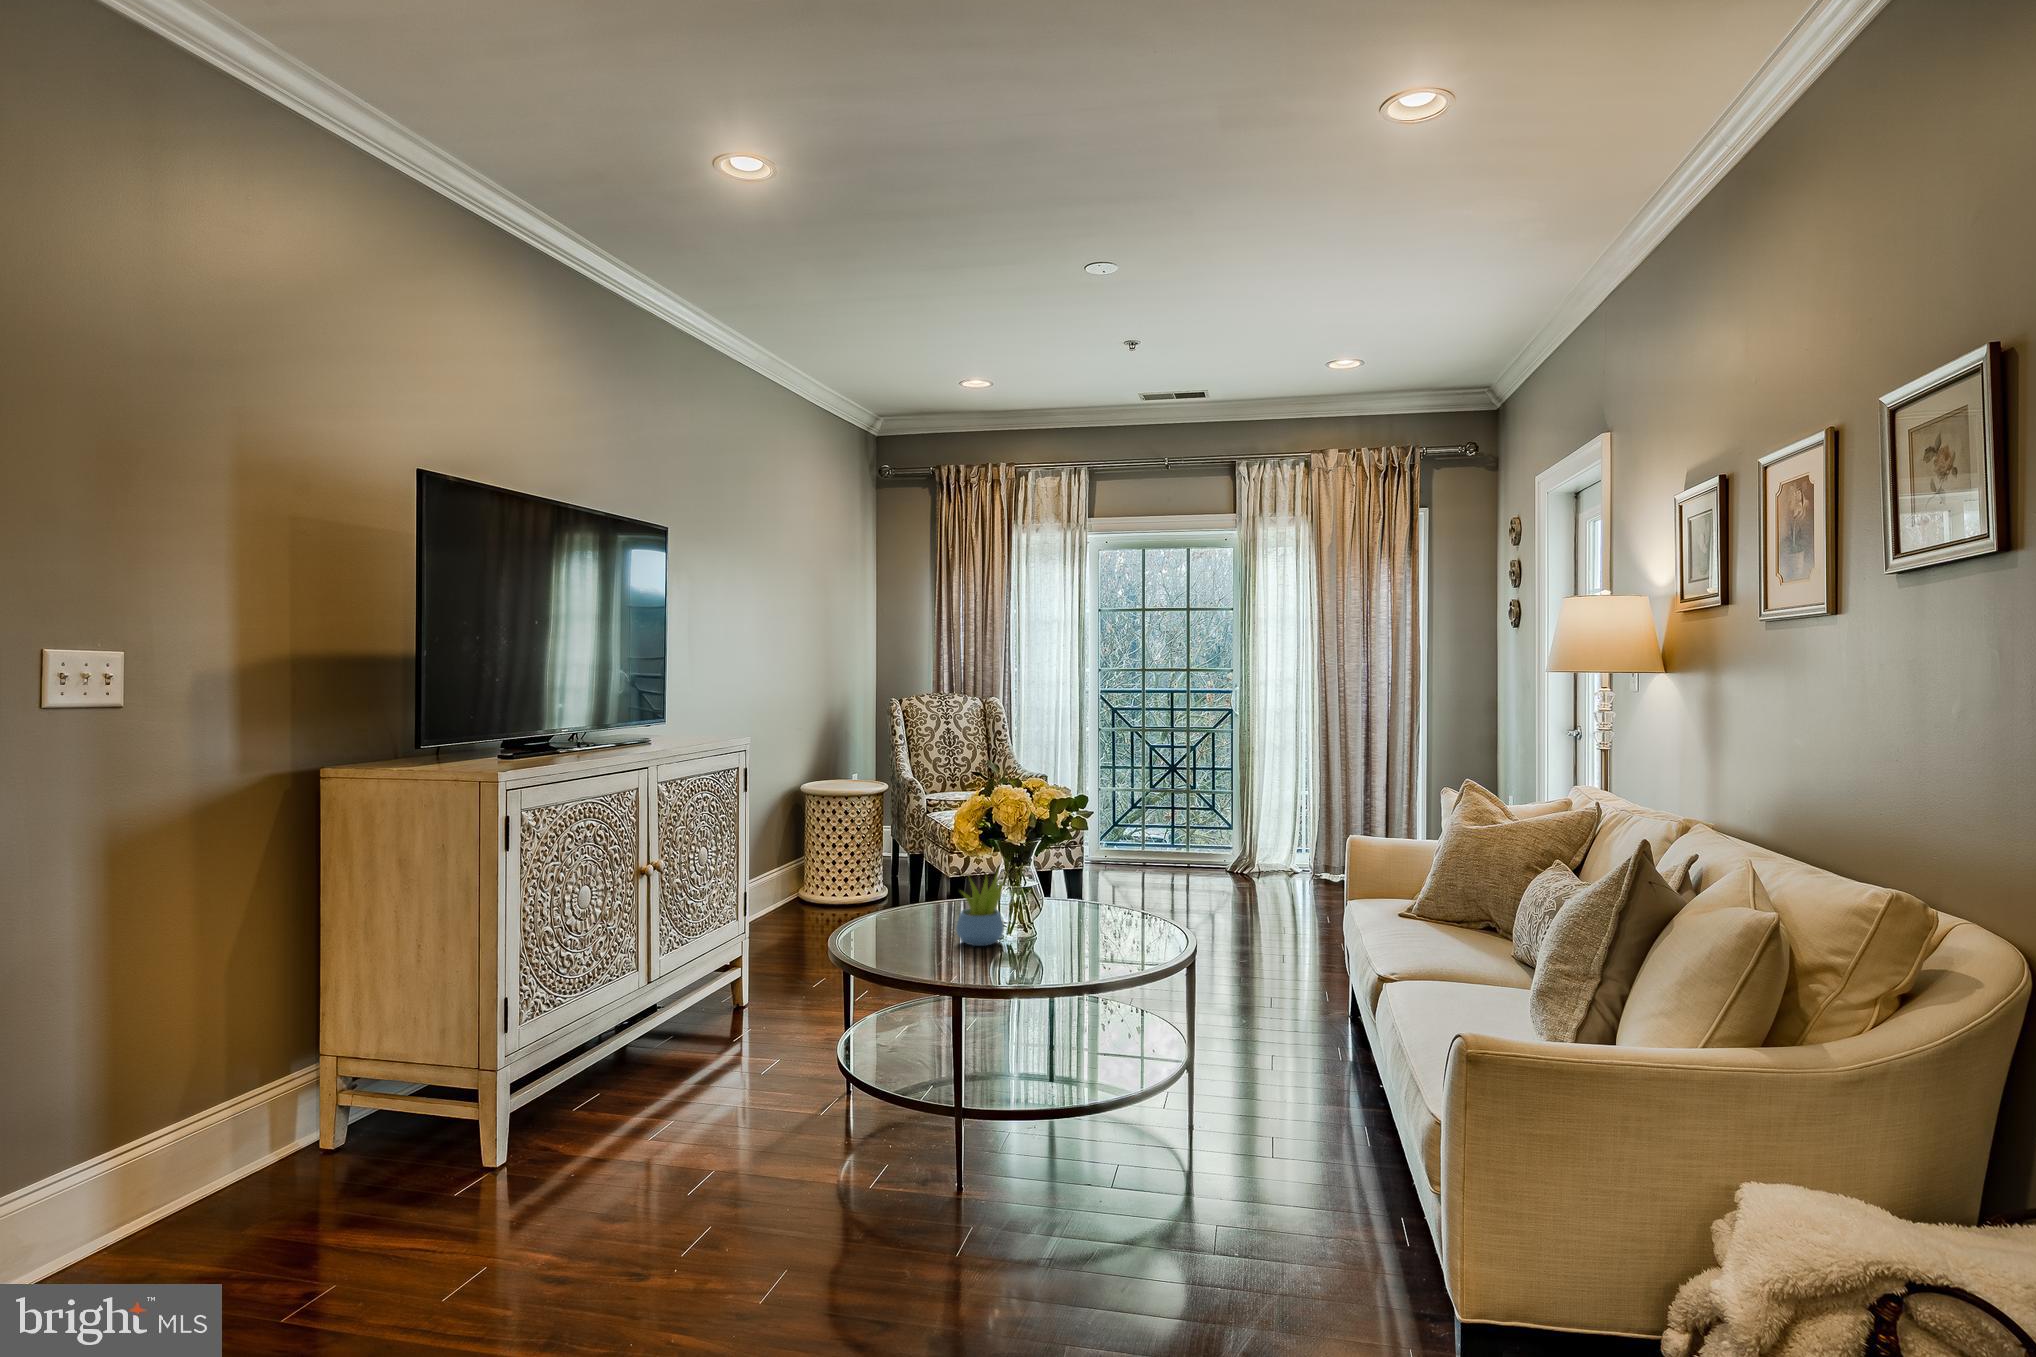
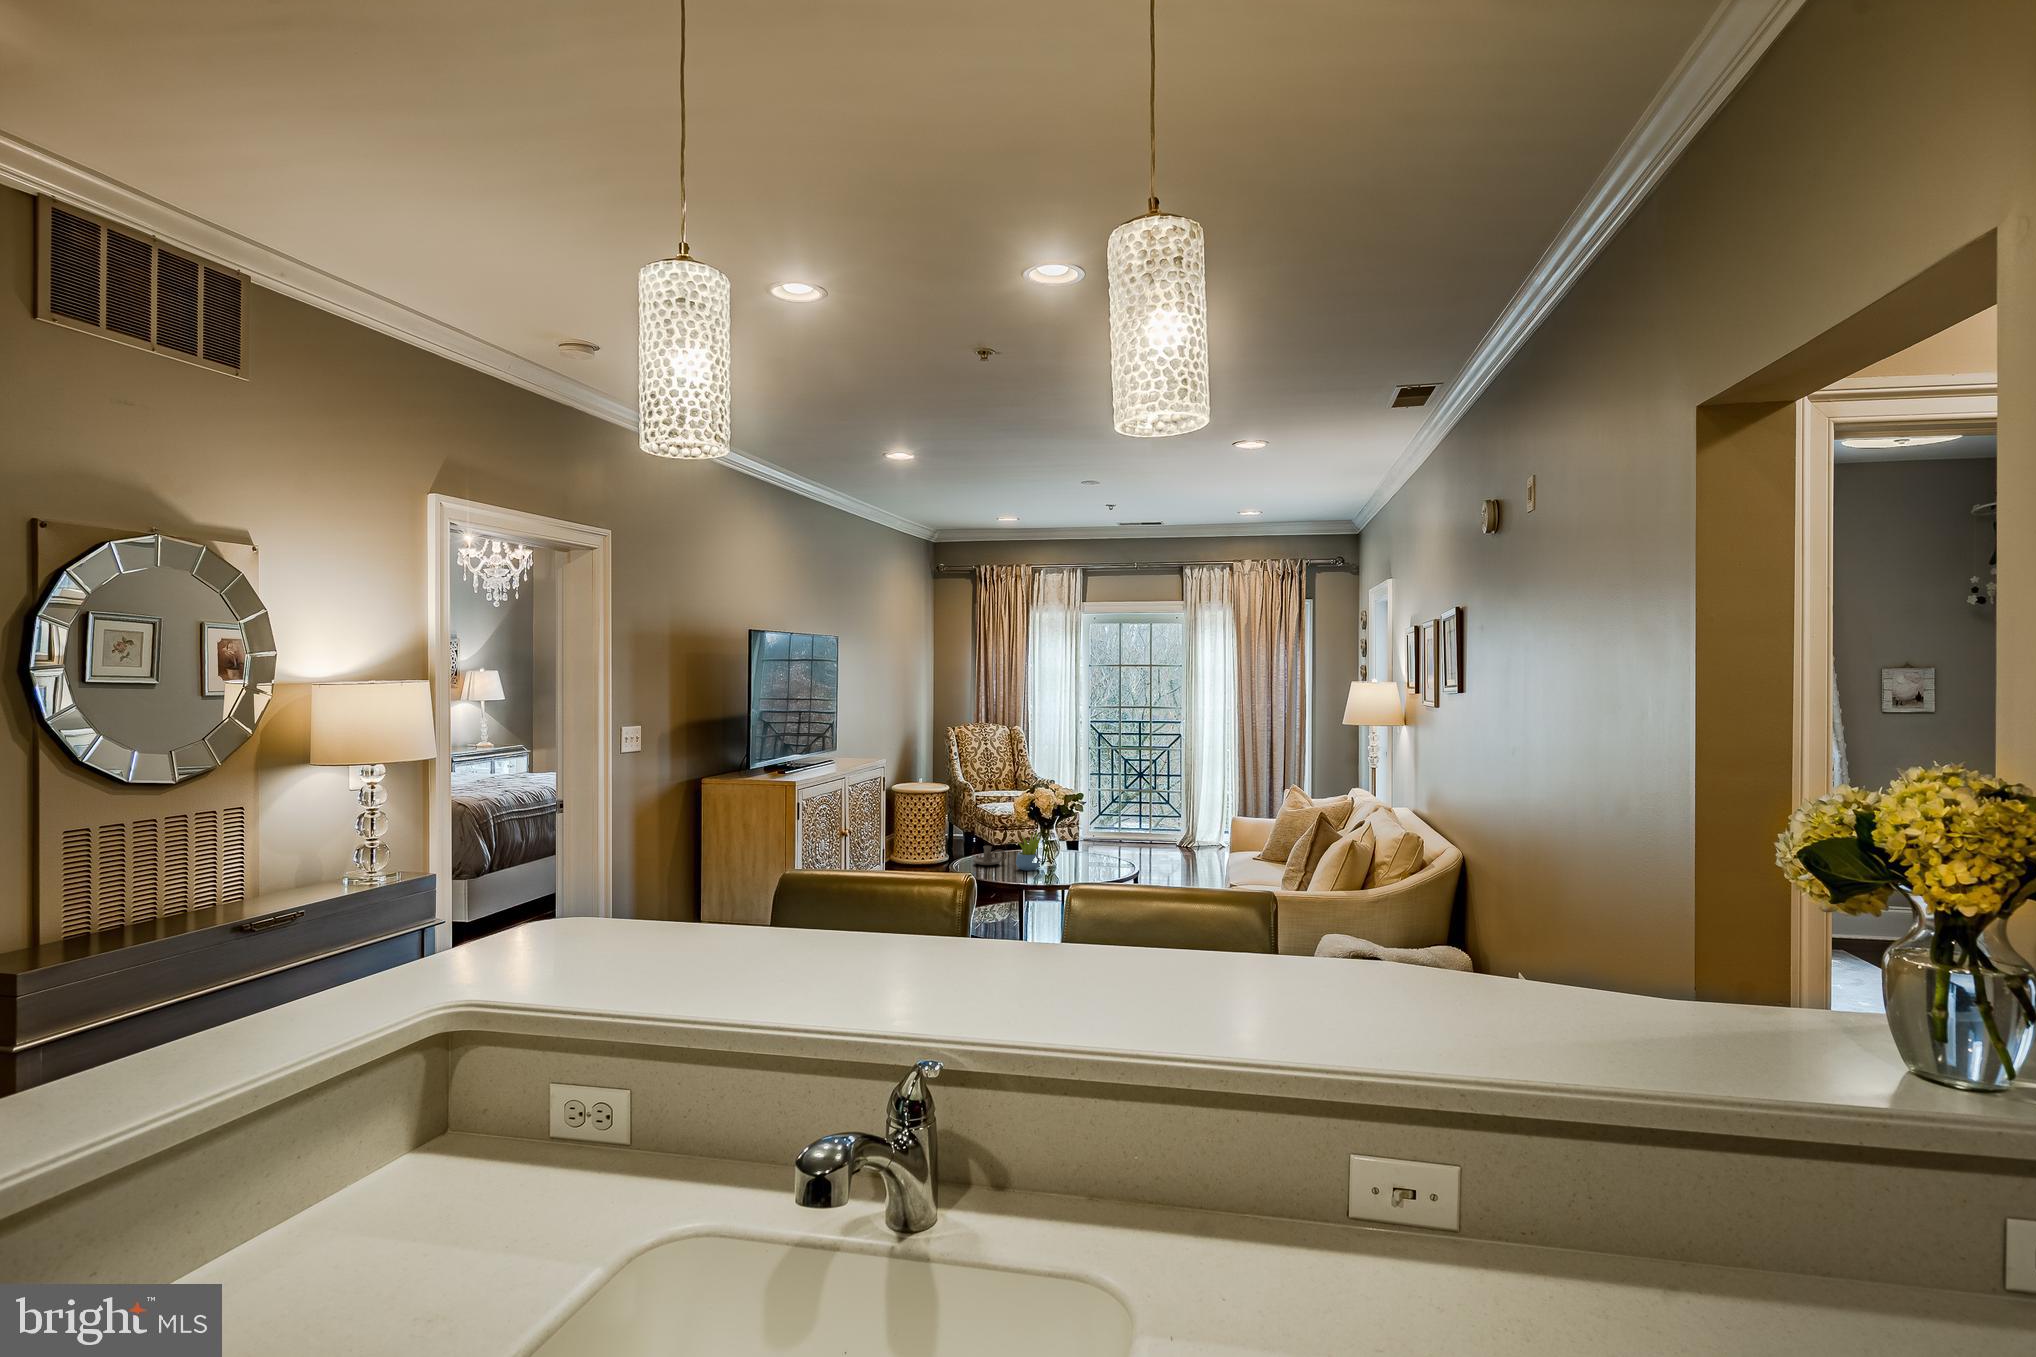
candle holder: none [879,895,942,933] -> present [974,846,1007,865]

